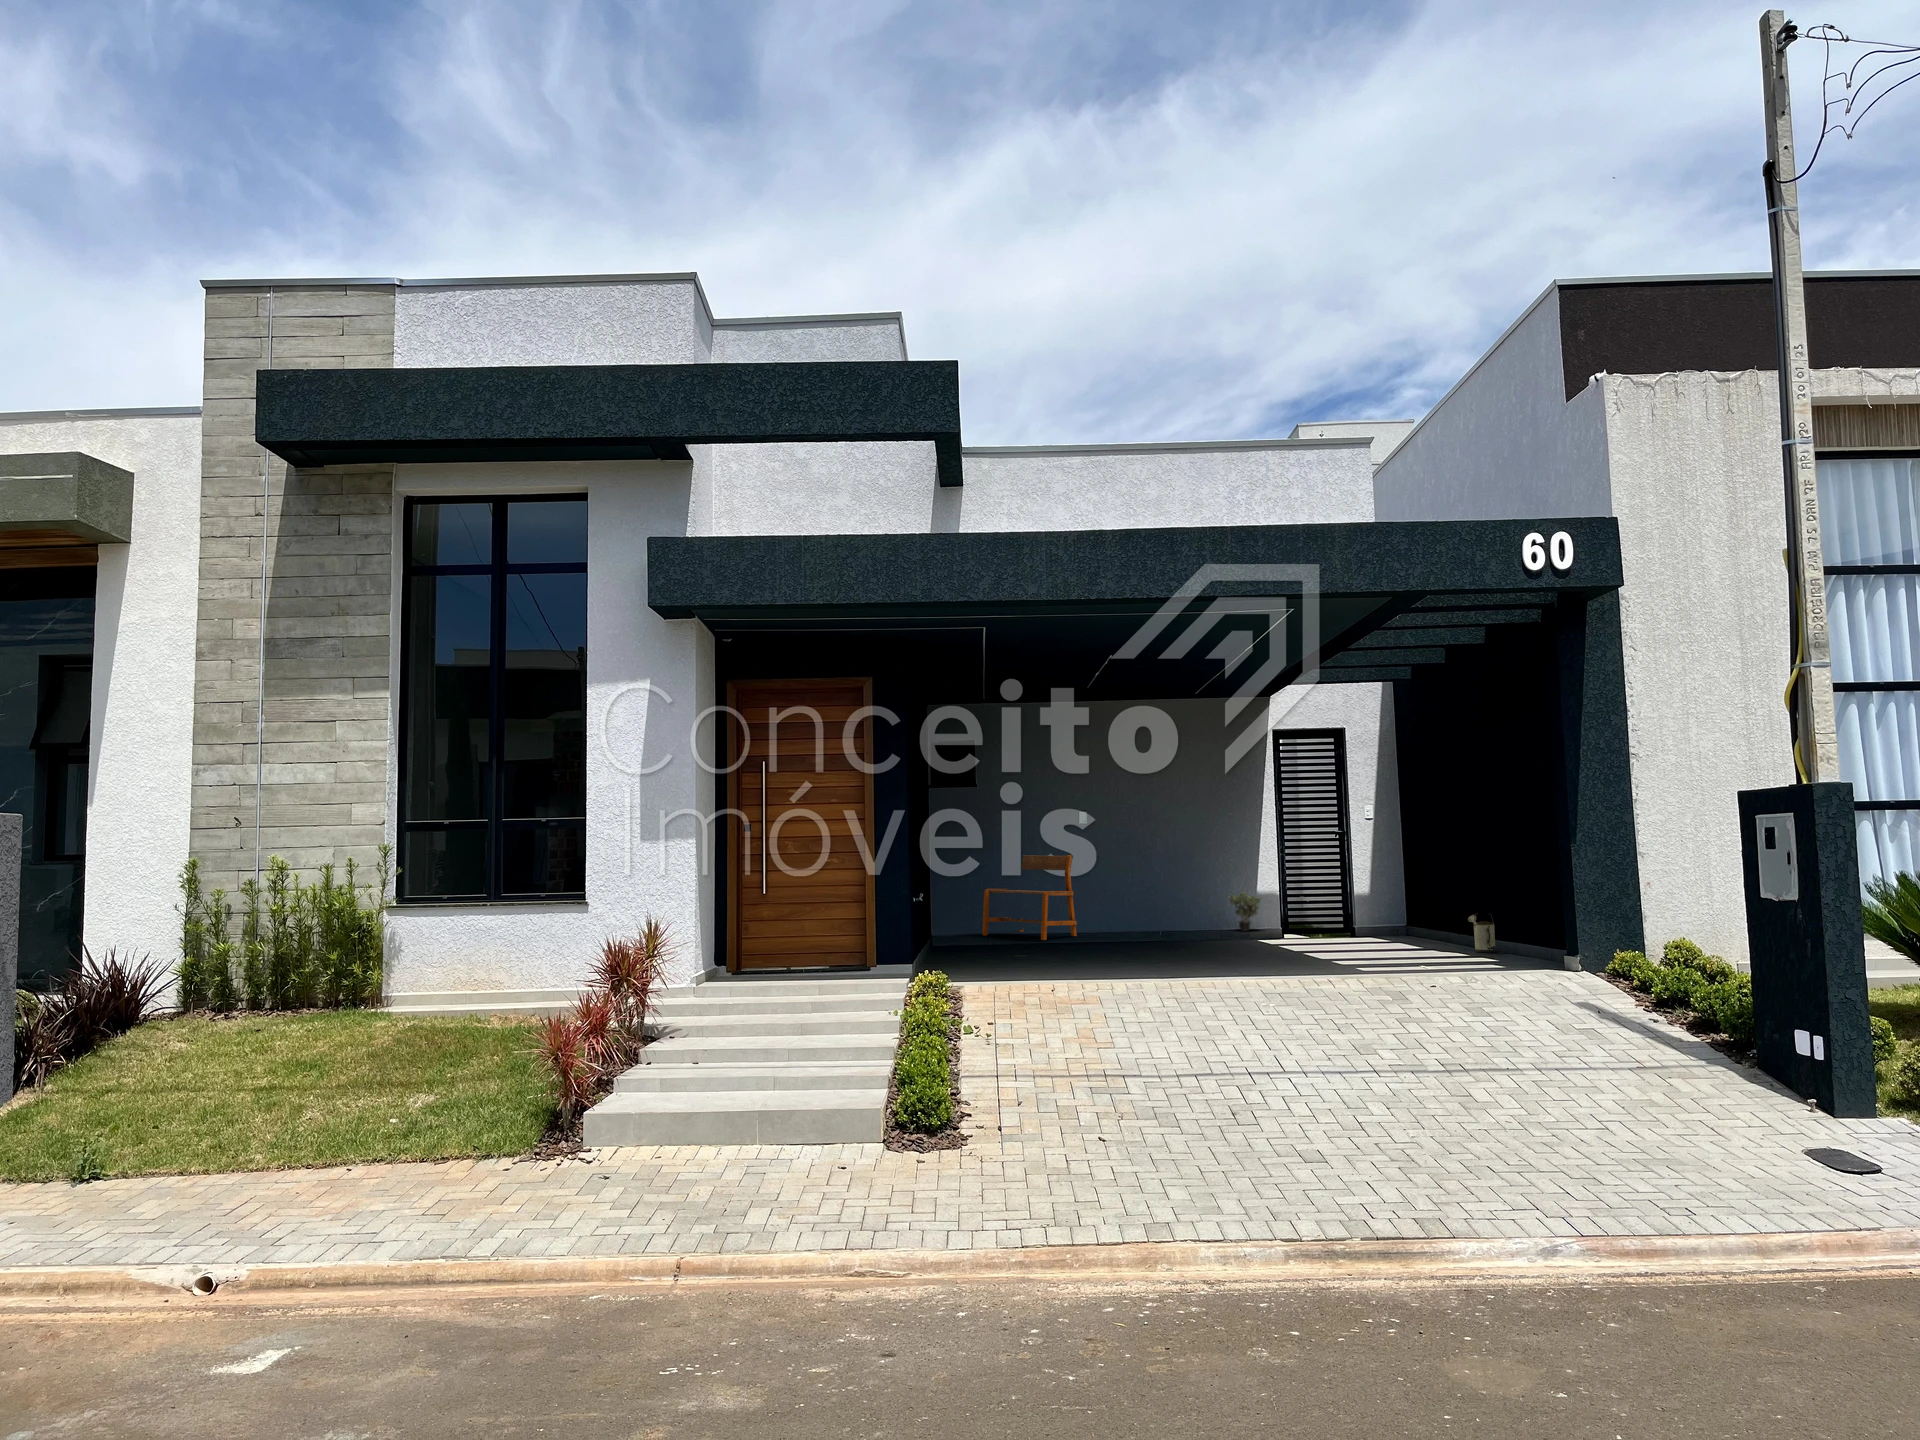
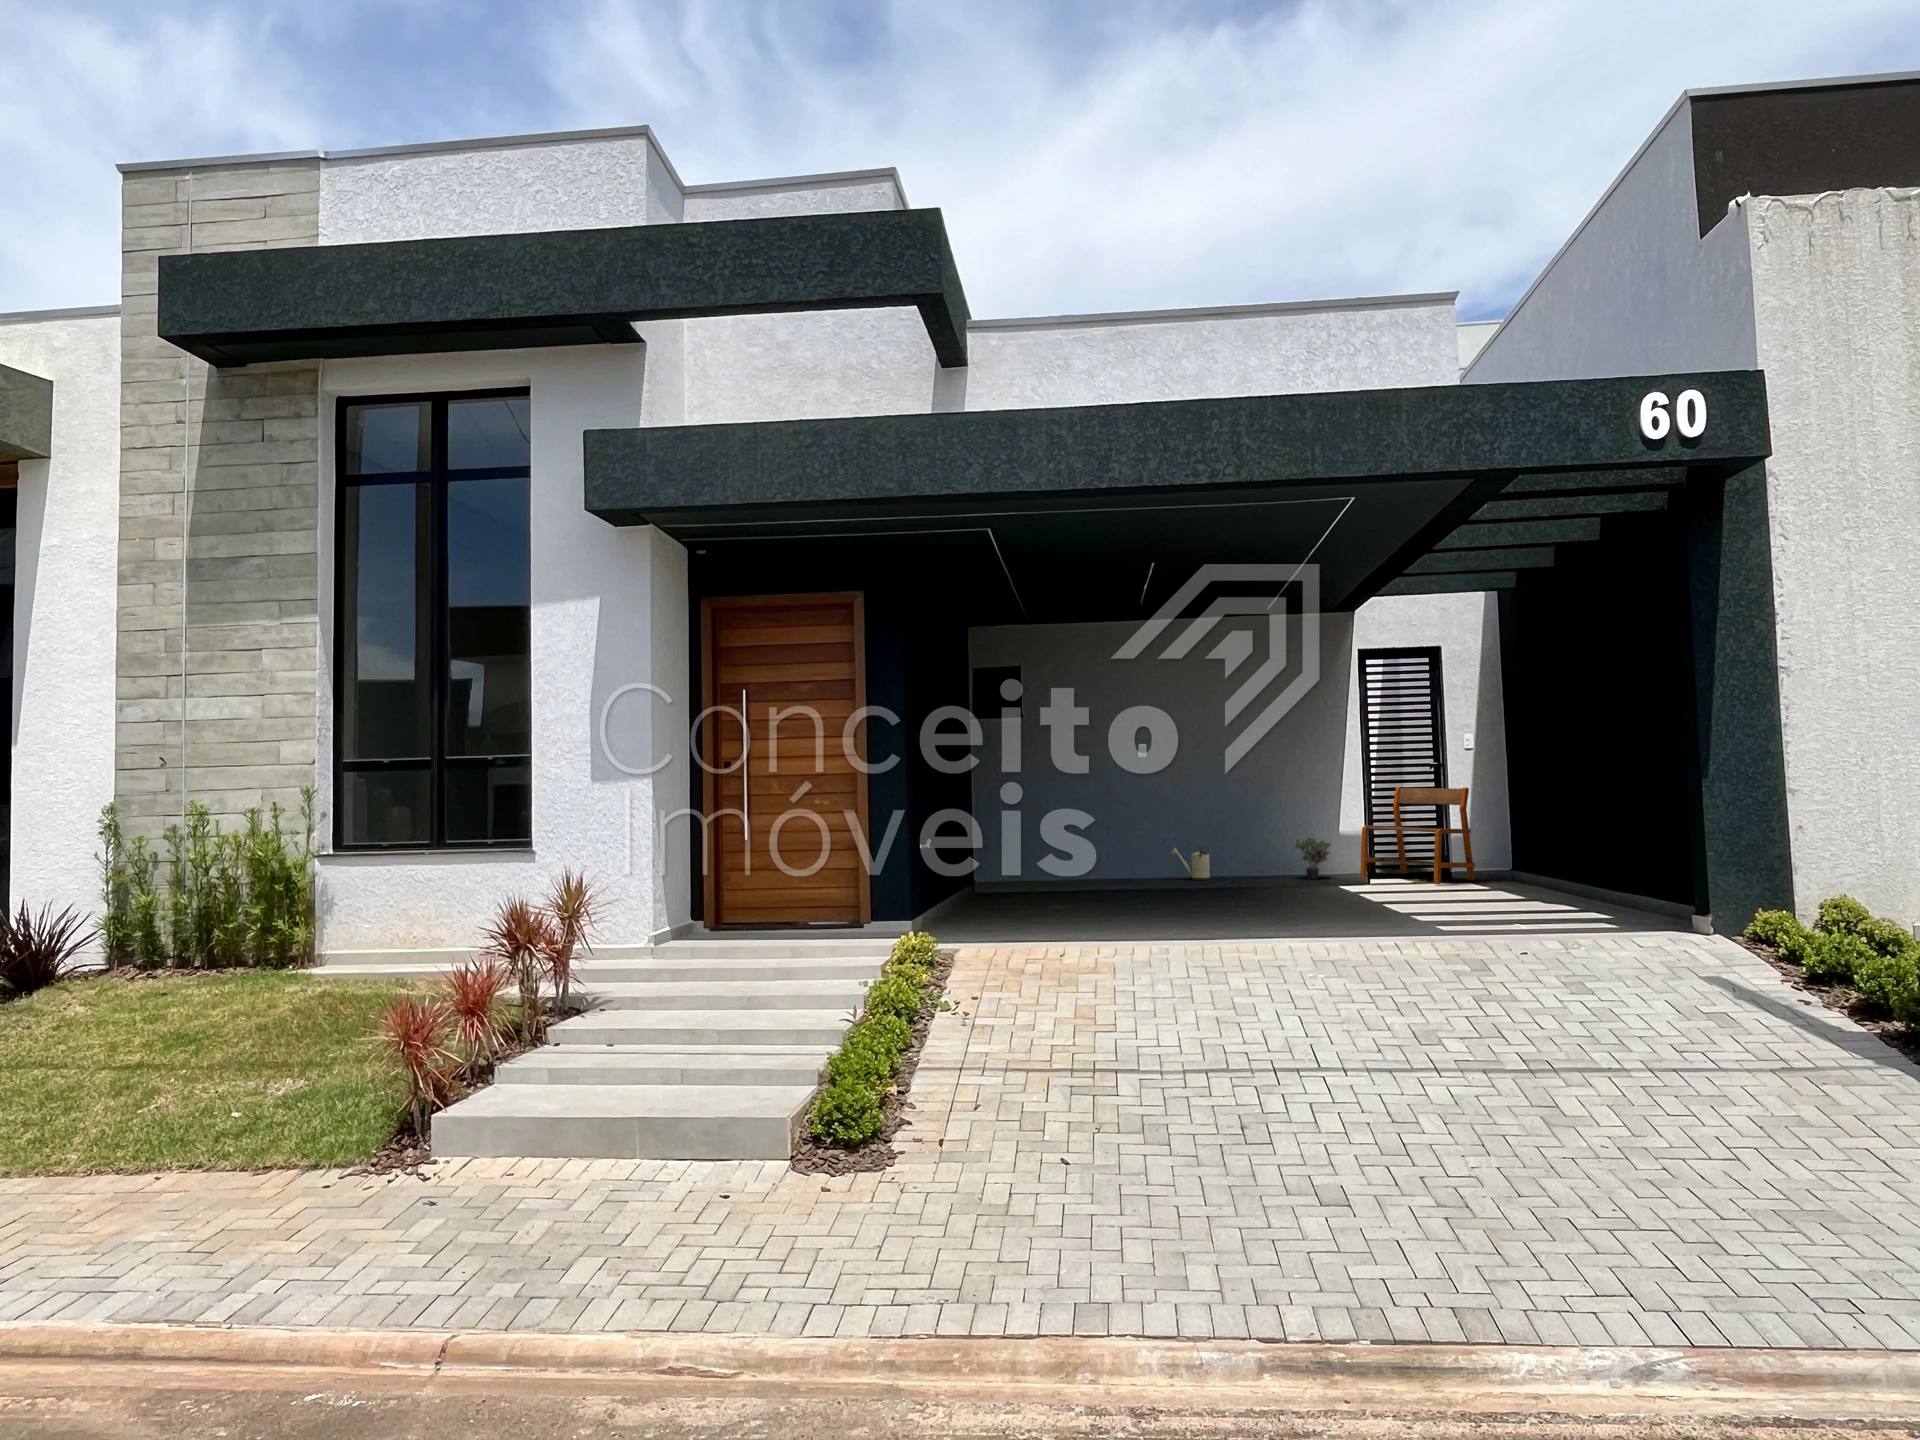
bench: present [982,855,1077,940] -> present [1360,787,1475,884]
watering can: present [1468,915,1495,952] -> present [1171,844,1210,880]

